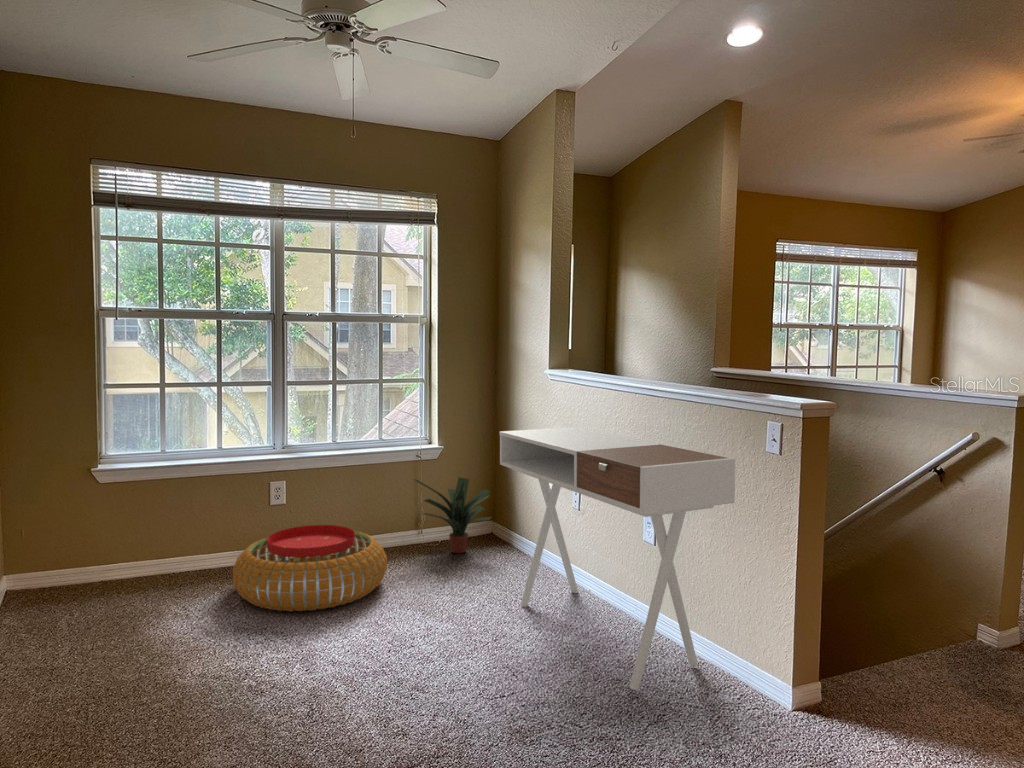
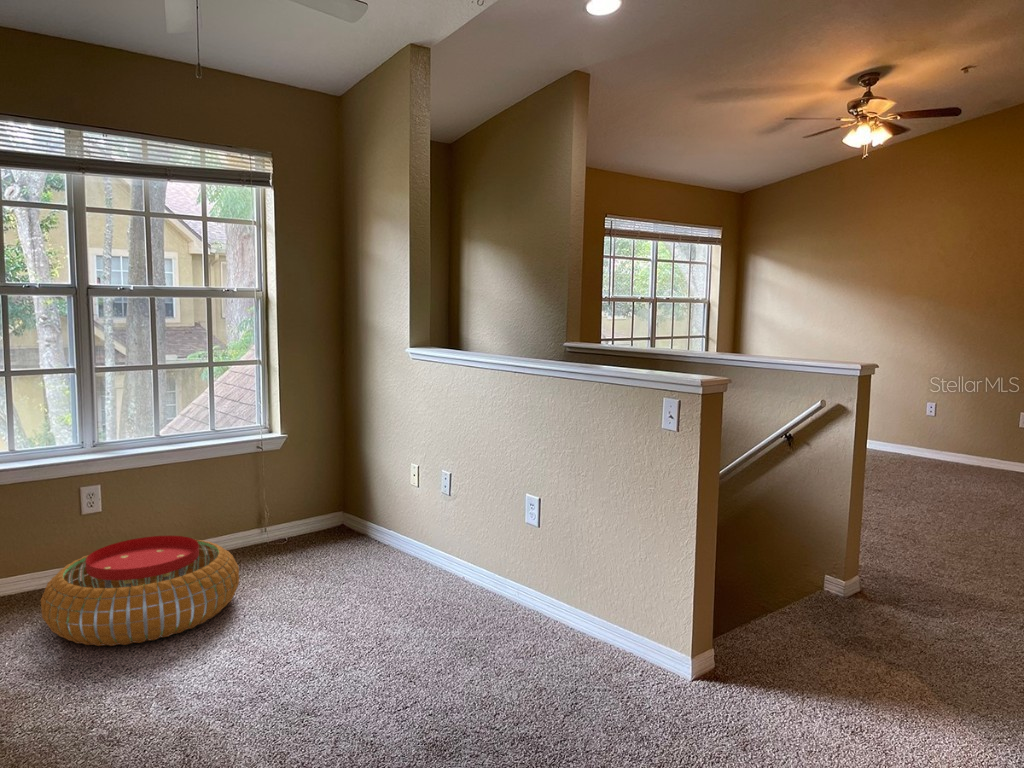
desk: present [499,427,735,690] -> none [368,409,631,680]
potted plant: present [415,478,491,553] -> none [258,468,352,551]

